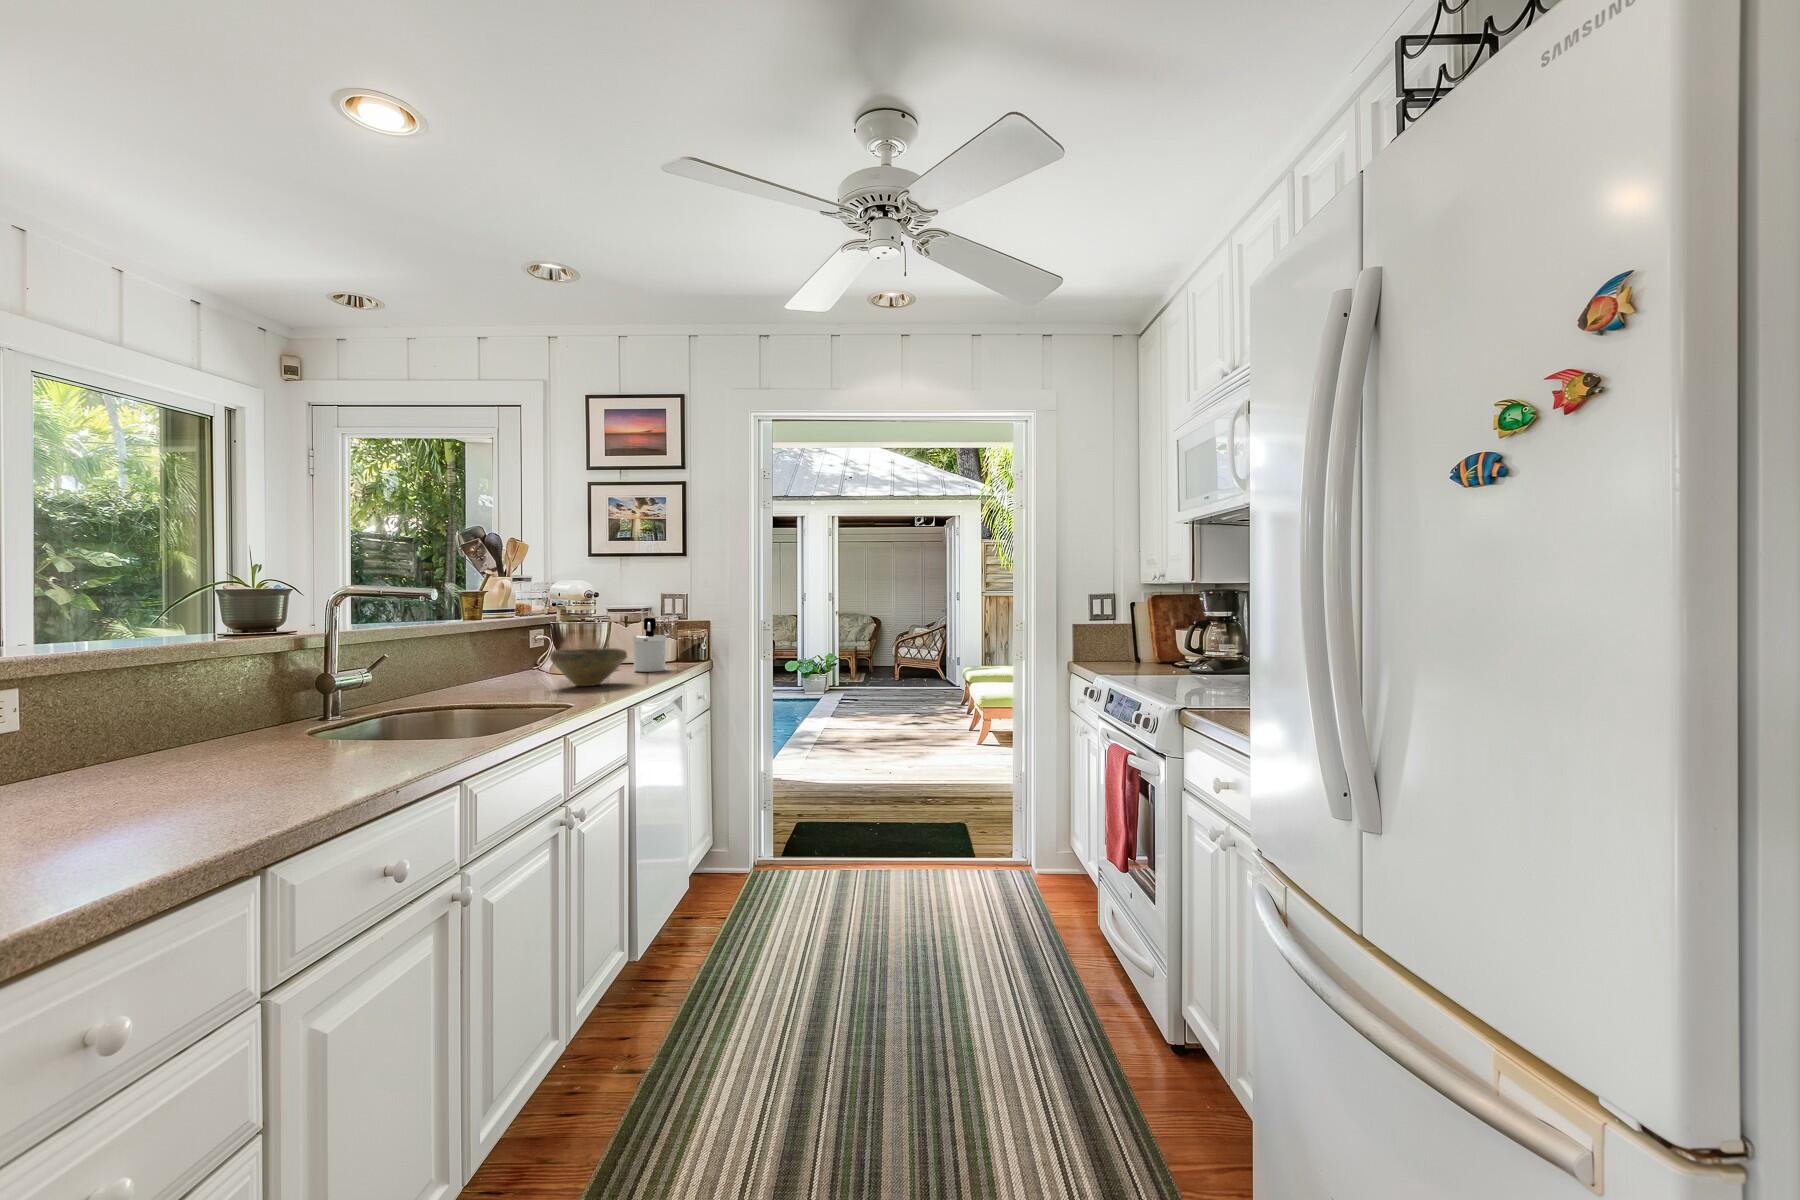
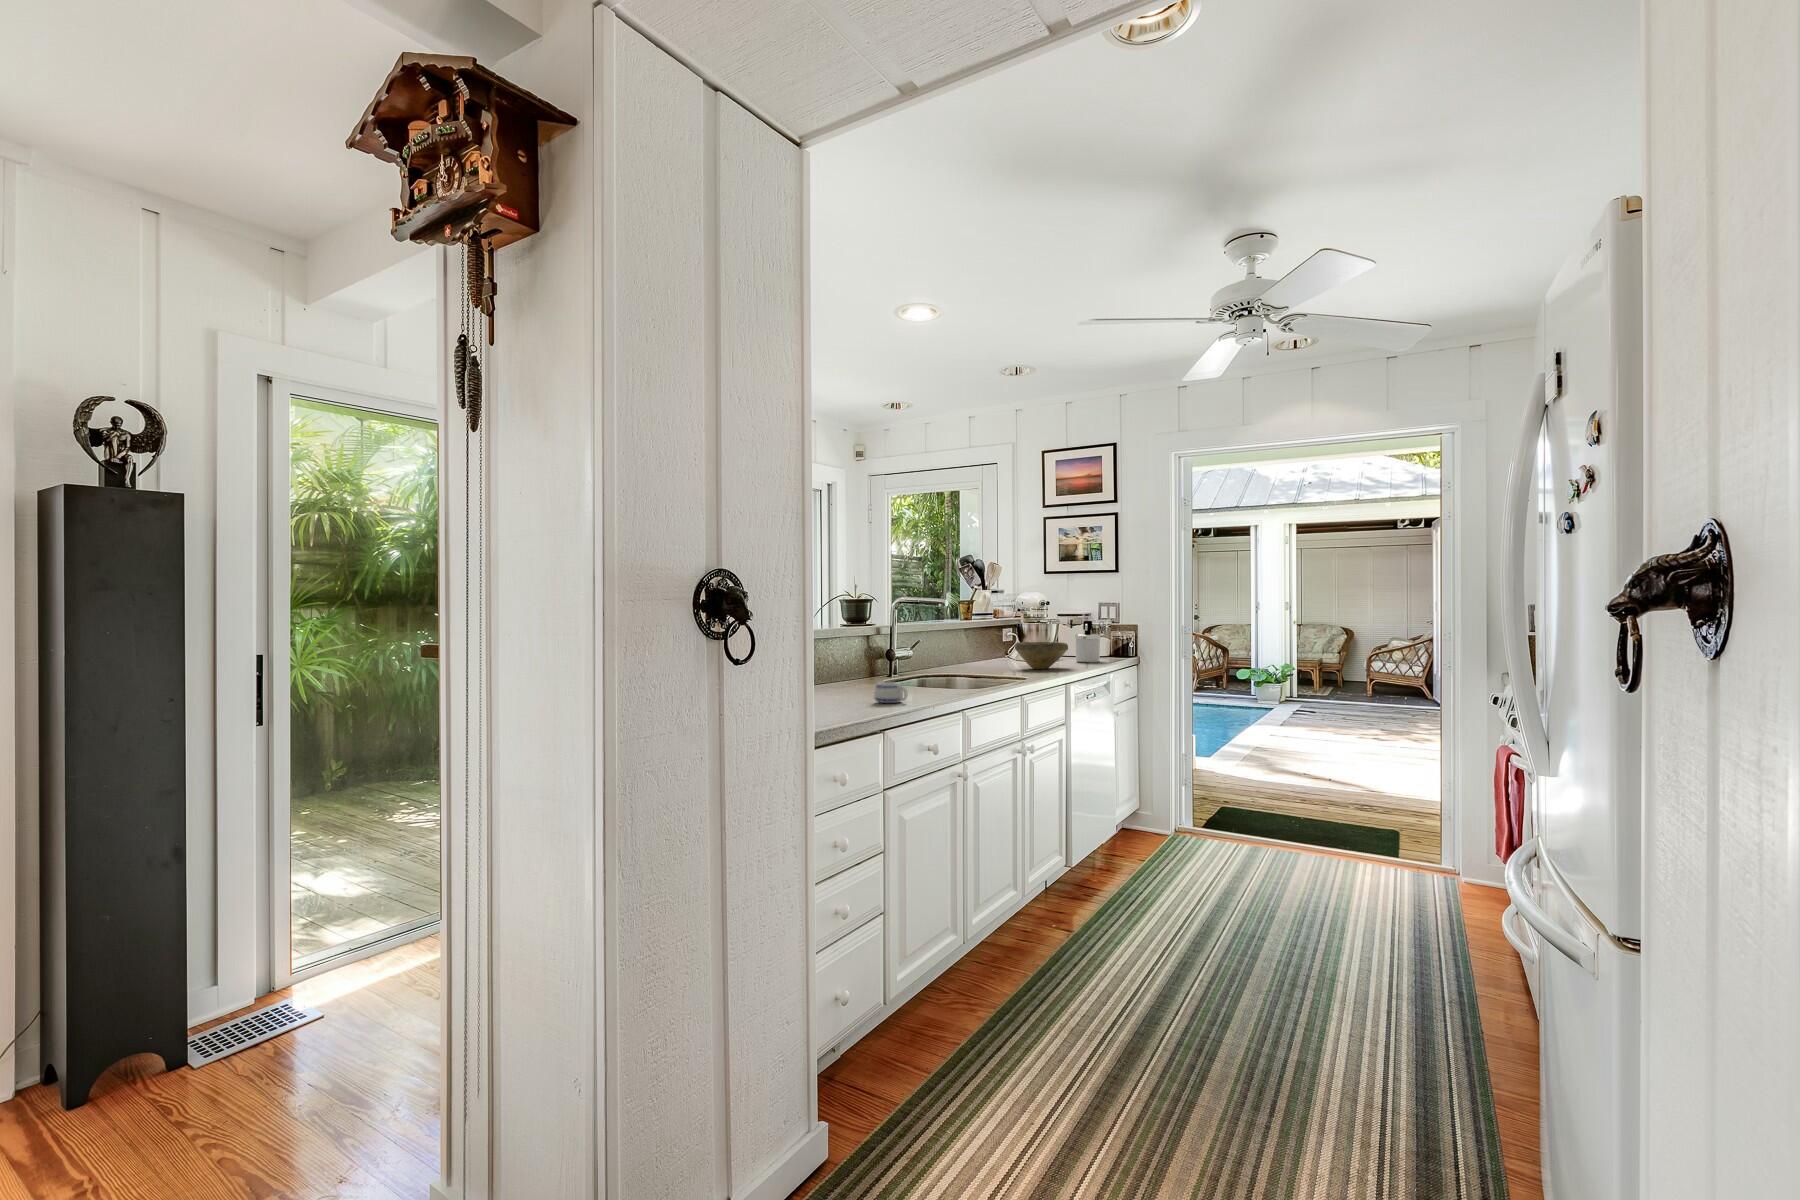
mug: none [273,743,348,787] -> present [874,682,908,703]

